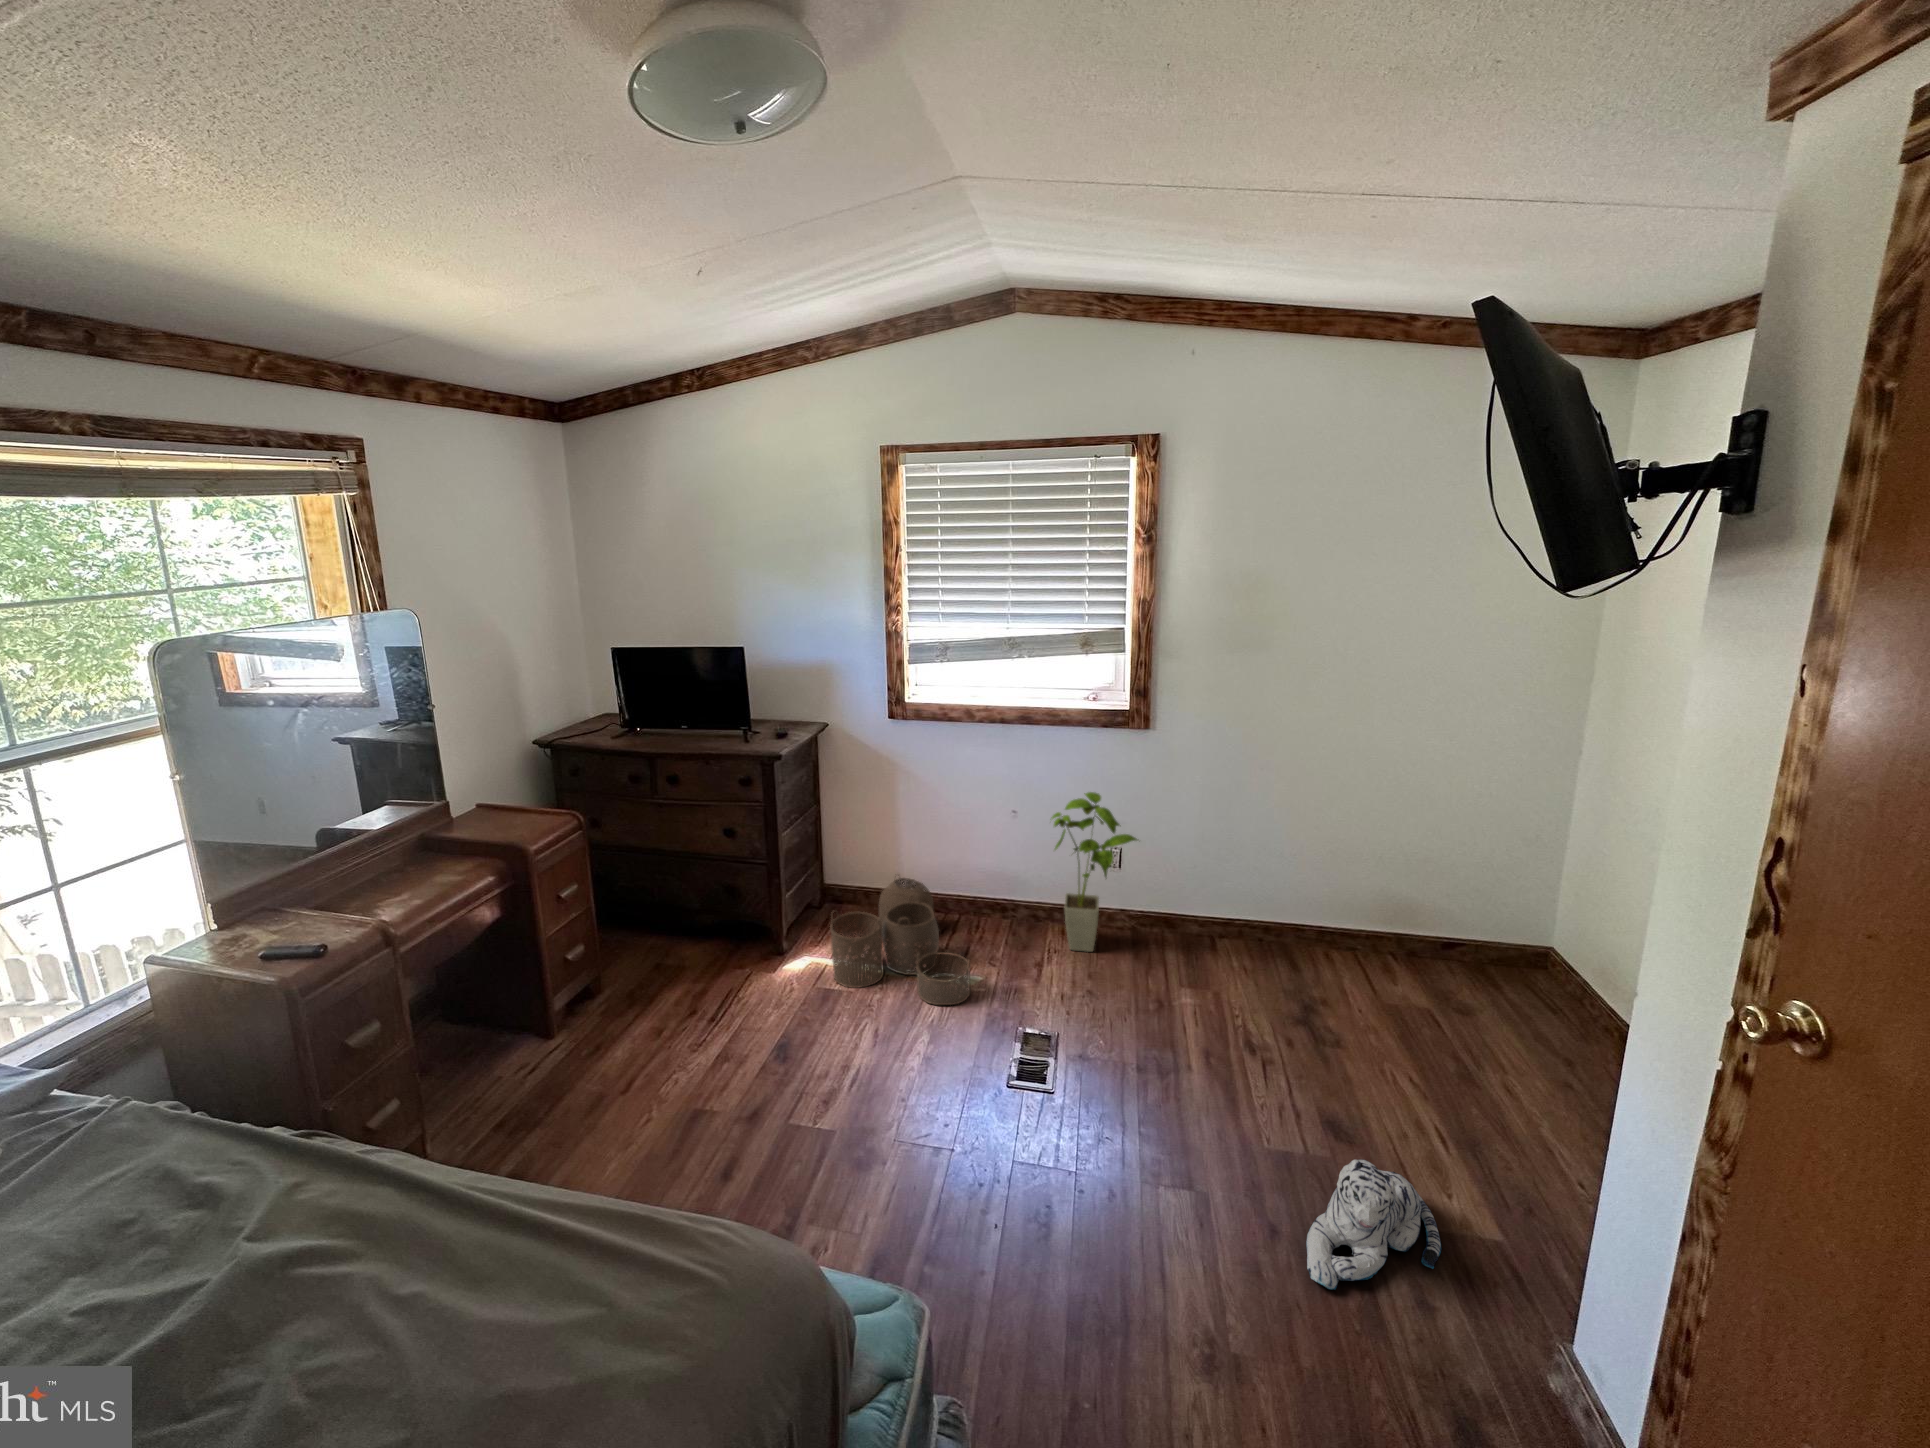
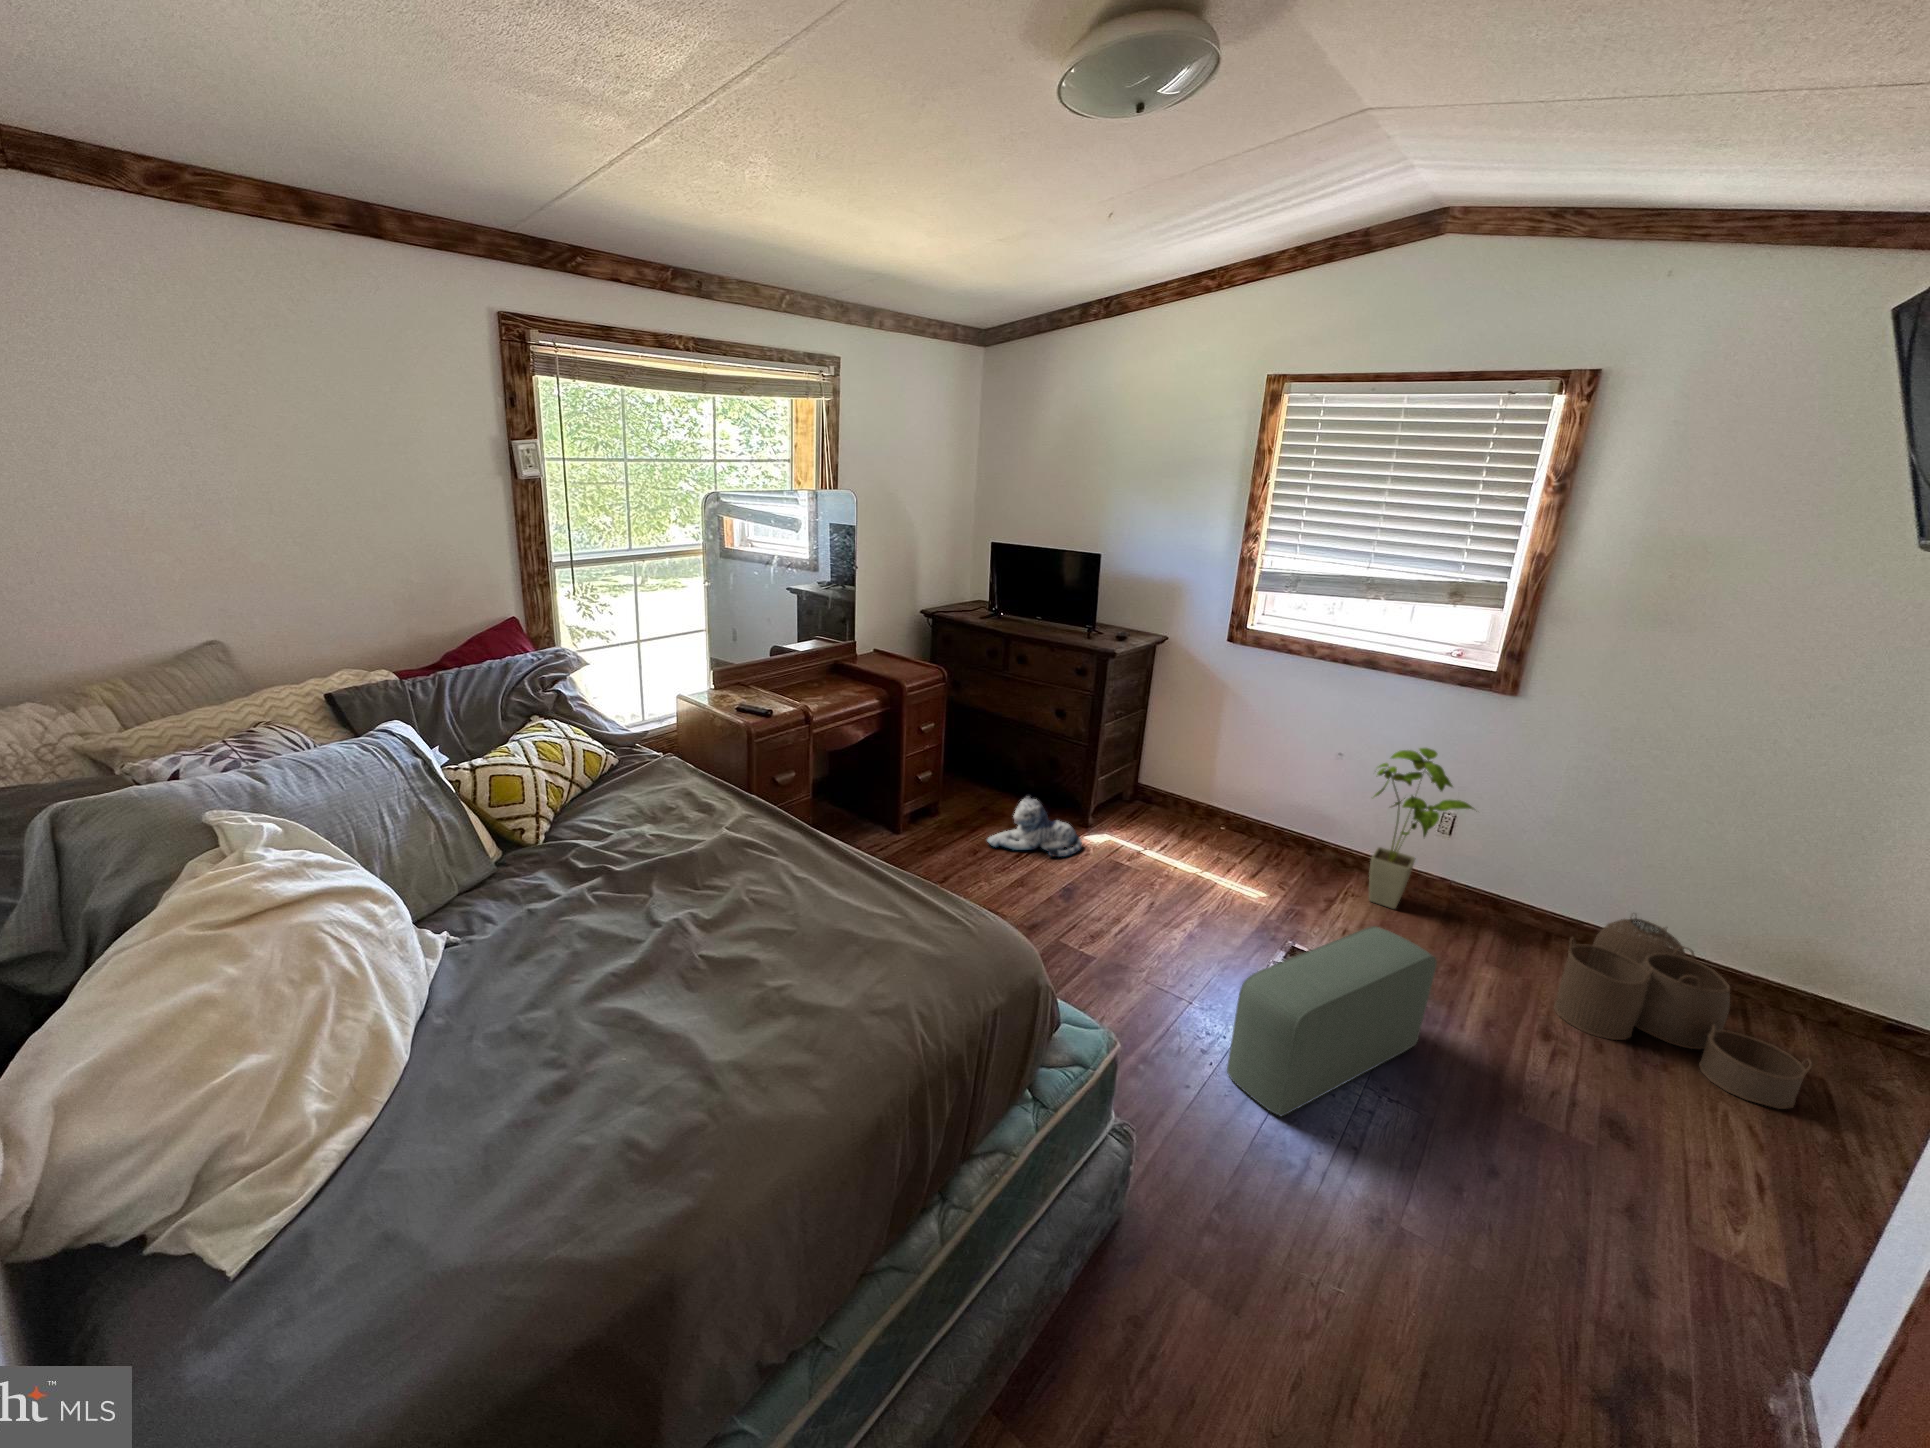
woven basket: present [830,878,970,1005] -> present [1554,917,1812,1109]
pouf: none [1010,1002,1167,1285] -> present [1227,926,1437,1116]
plush toy: present [1306,1159,1442,1290] -> present [987,796,1082,857]

